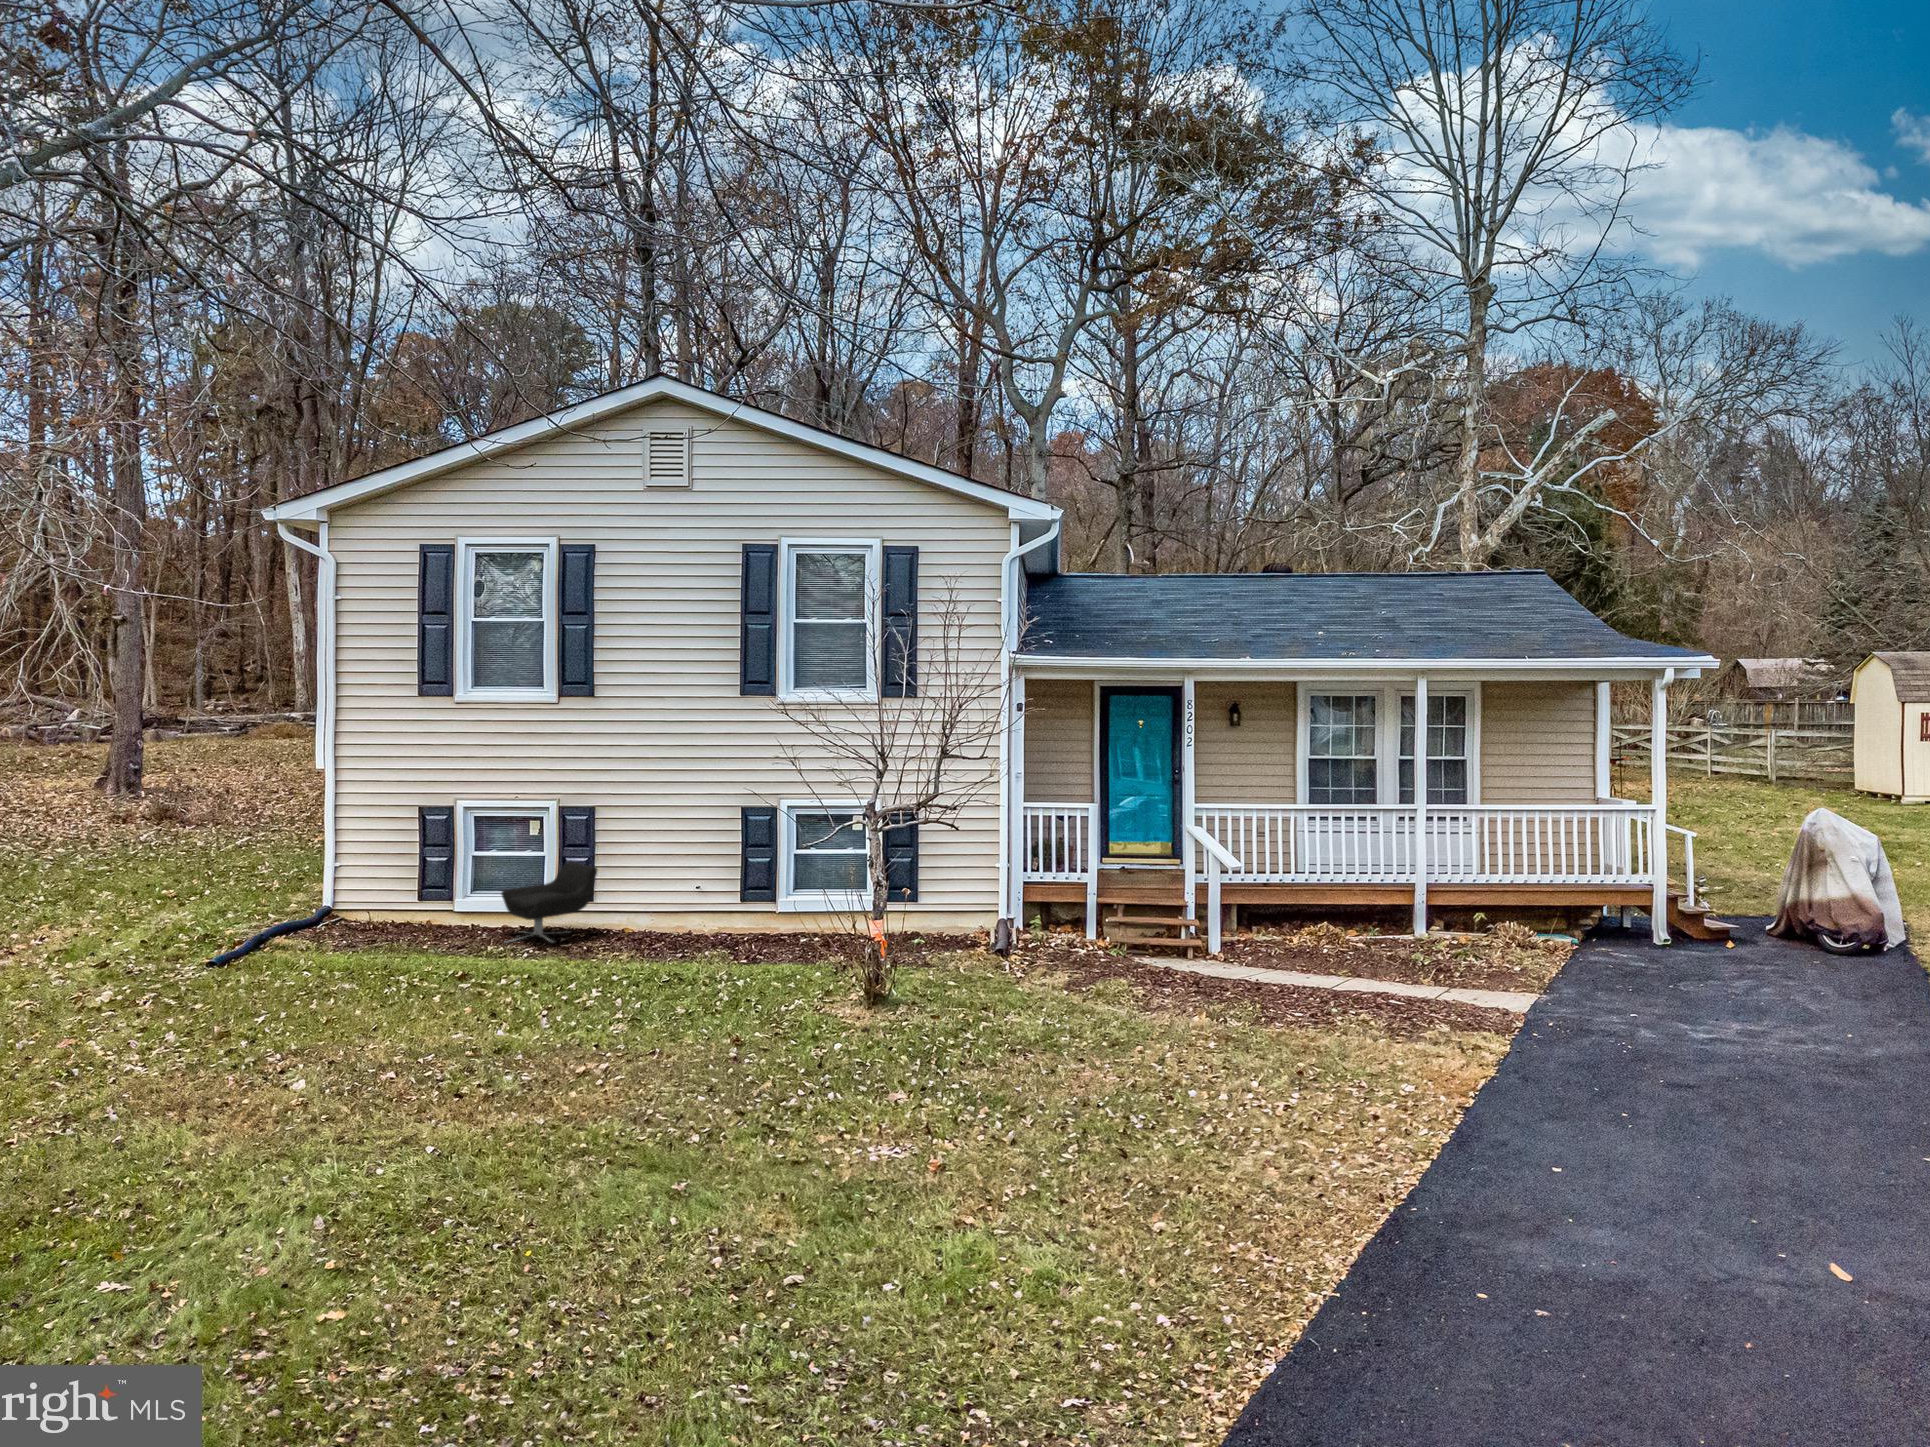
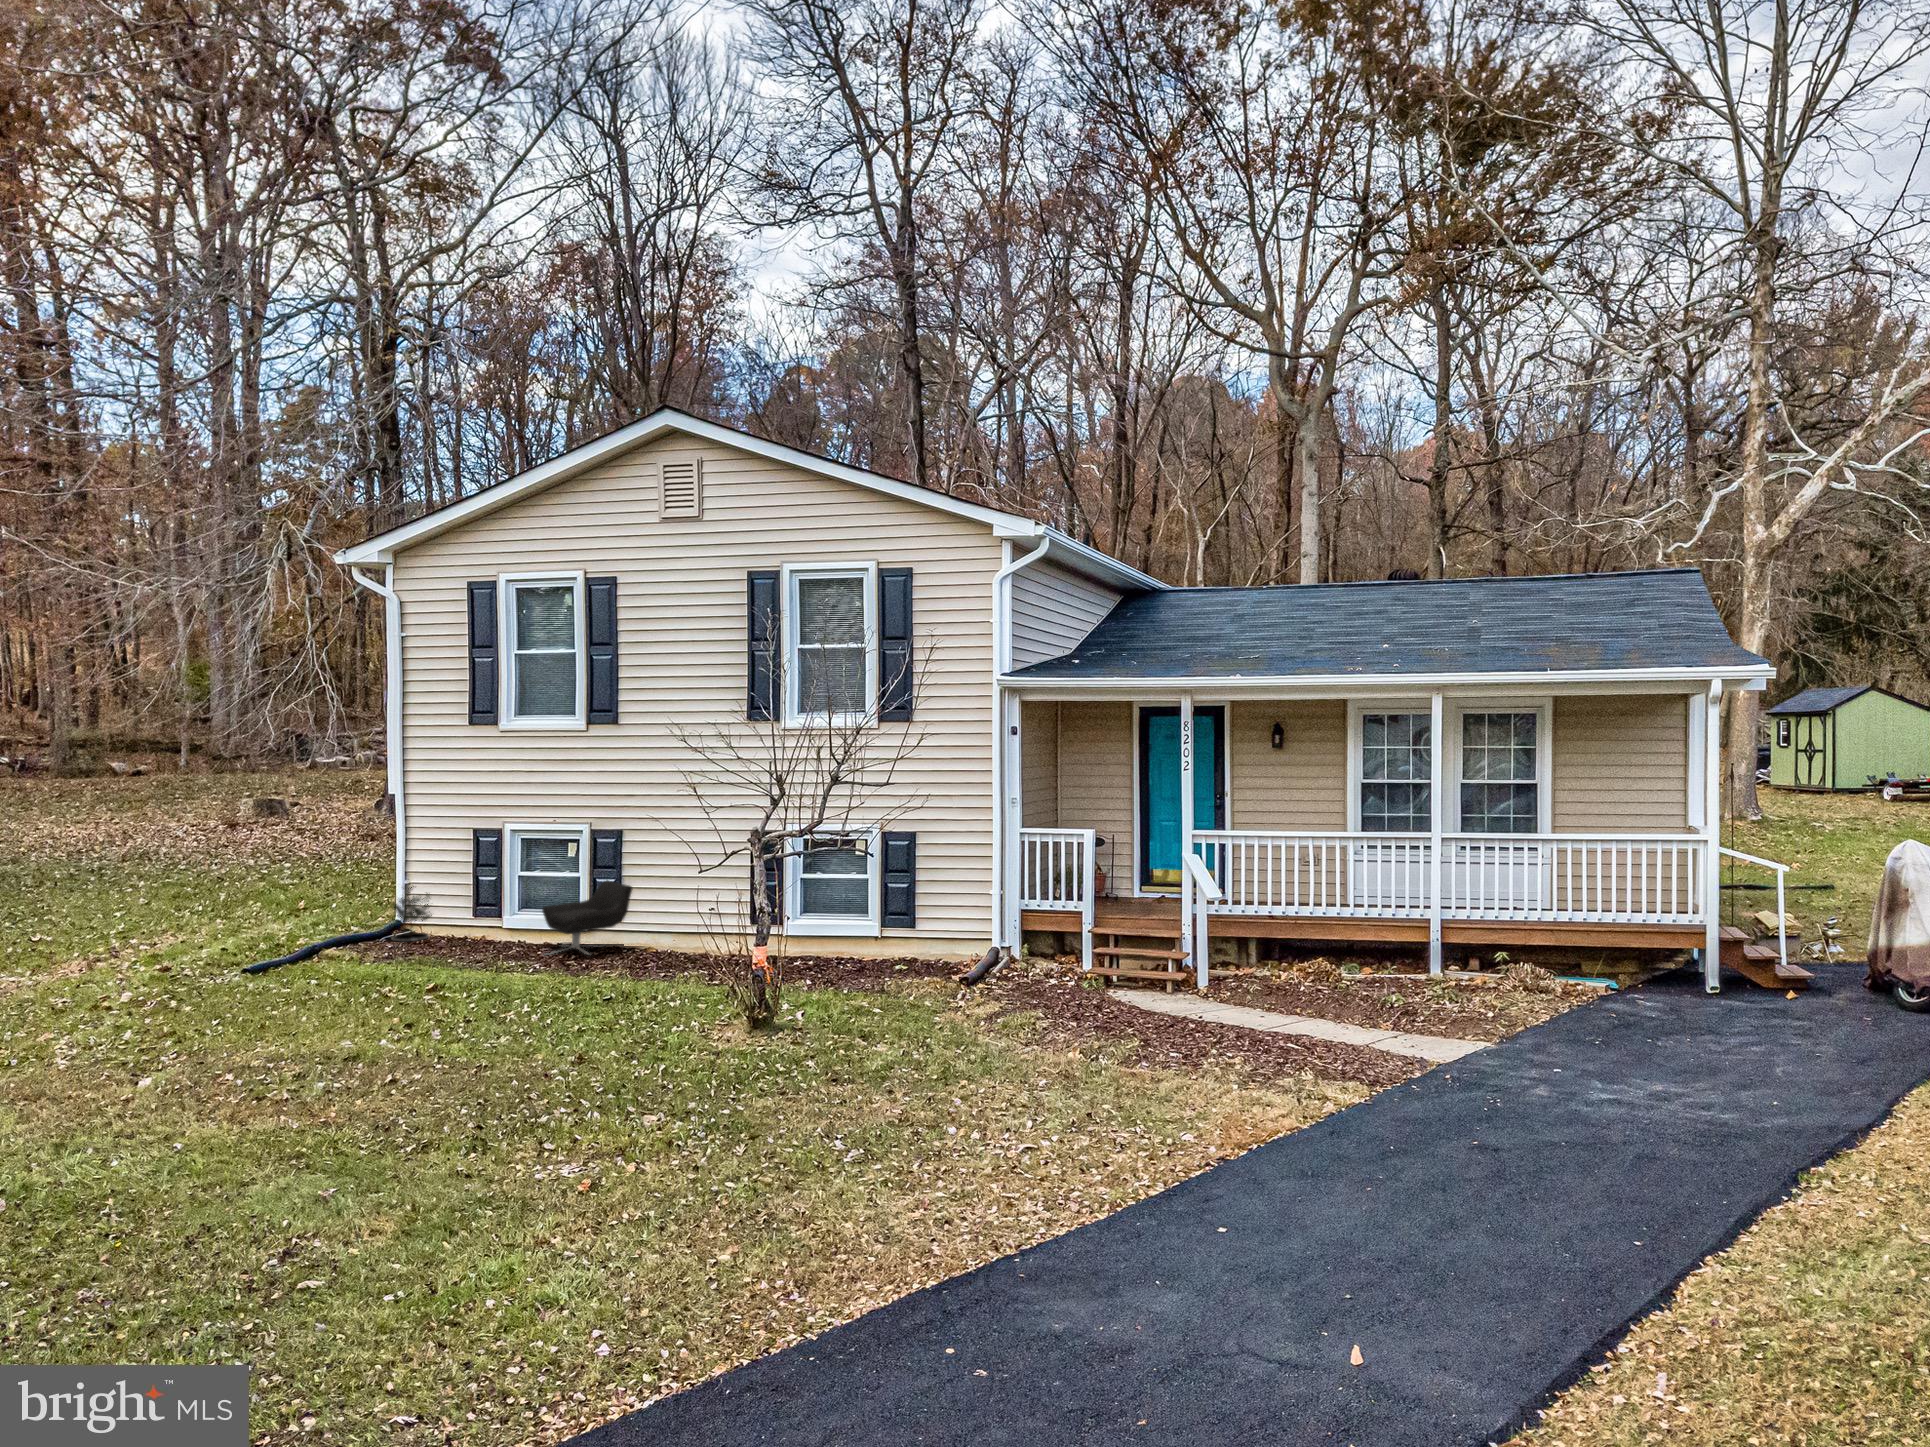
potted tree: none [341,860,388,928] -> present [391,884,432,942]

